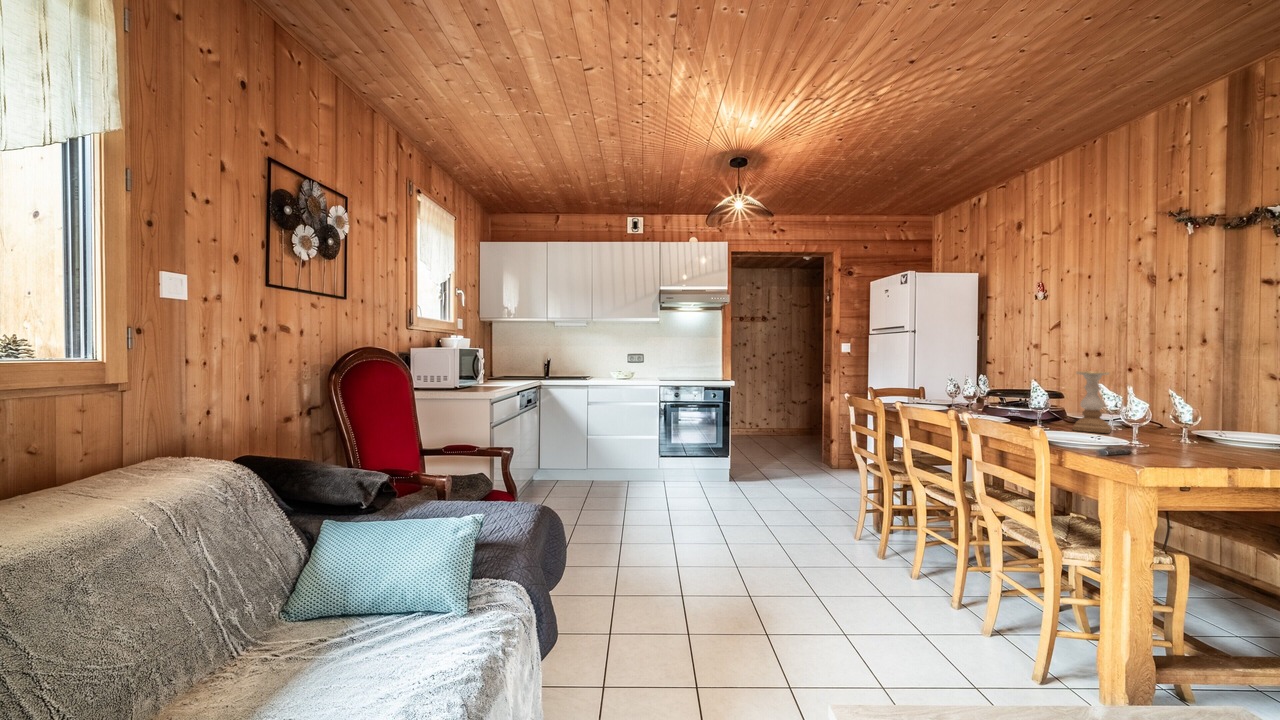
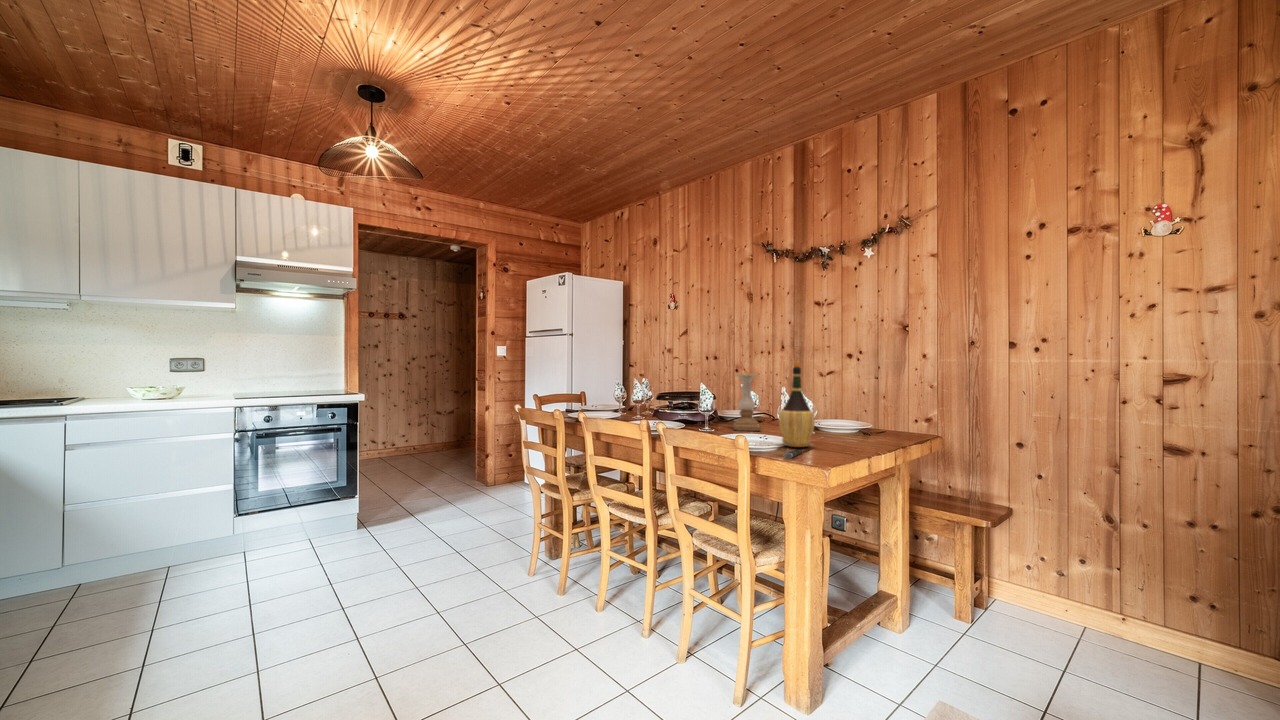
wine bottle: none [1111,359,1162,450] -> present [779,362,815,447]

